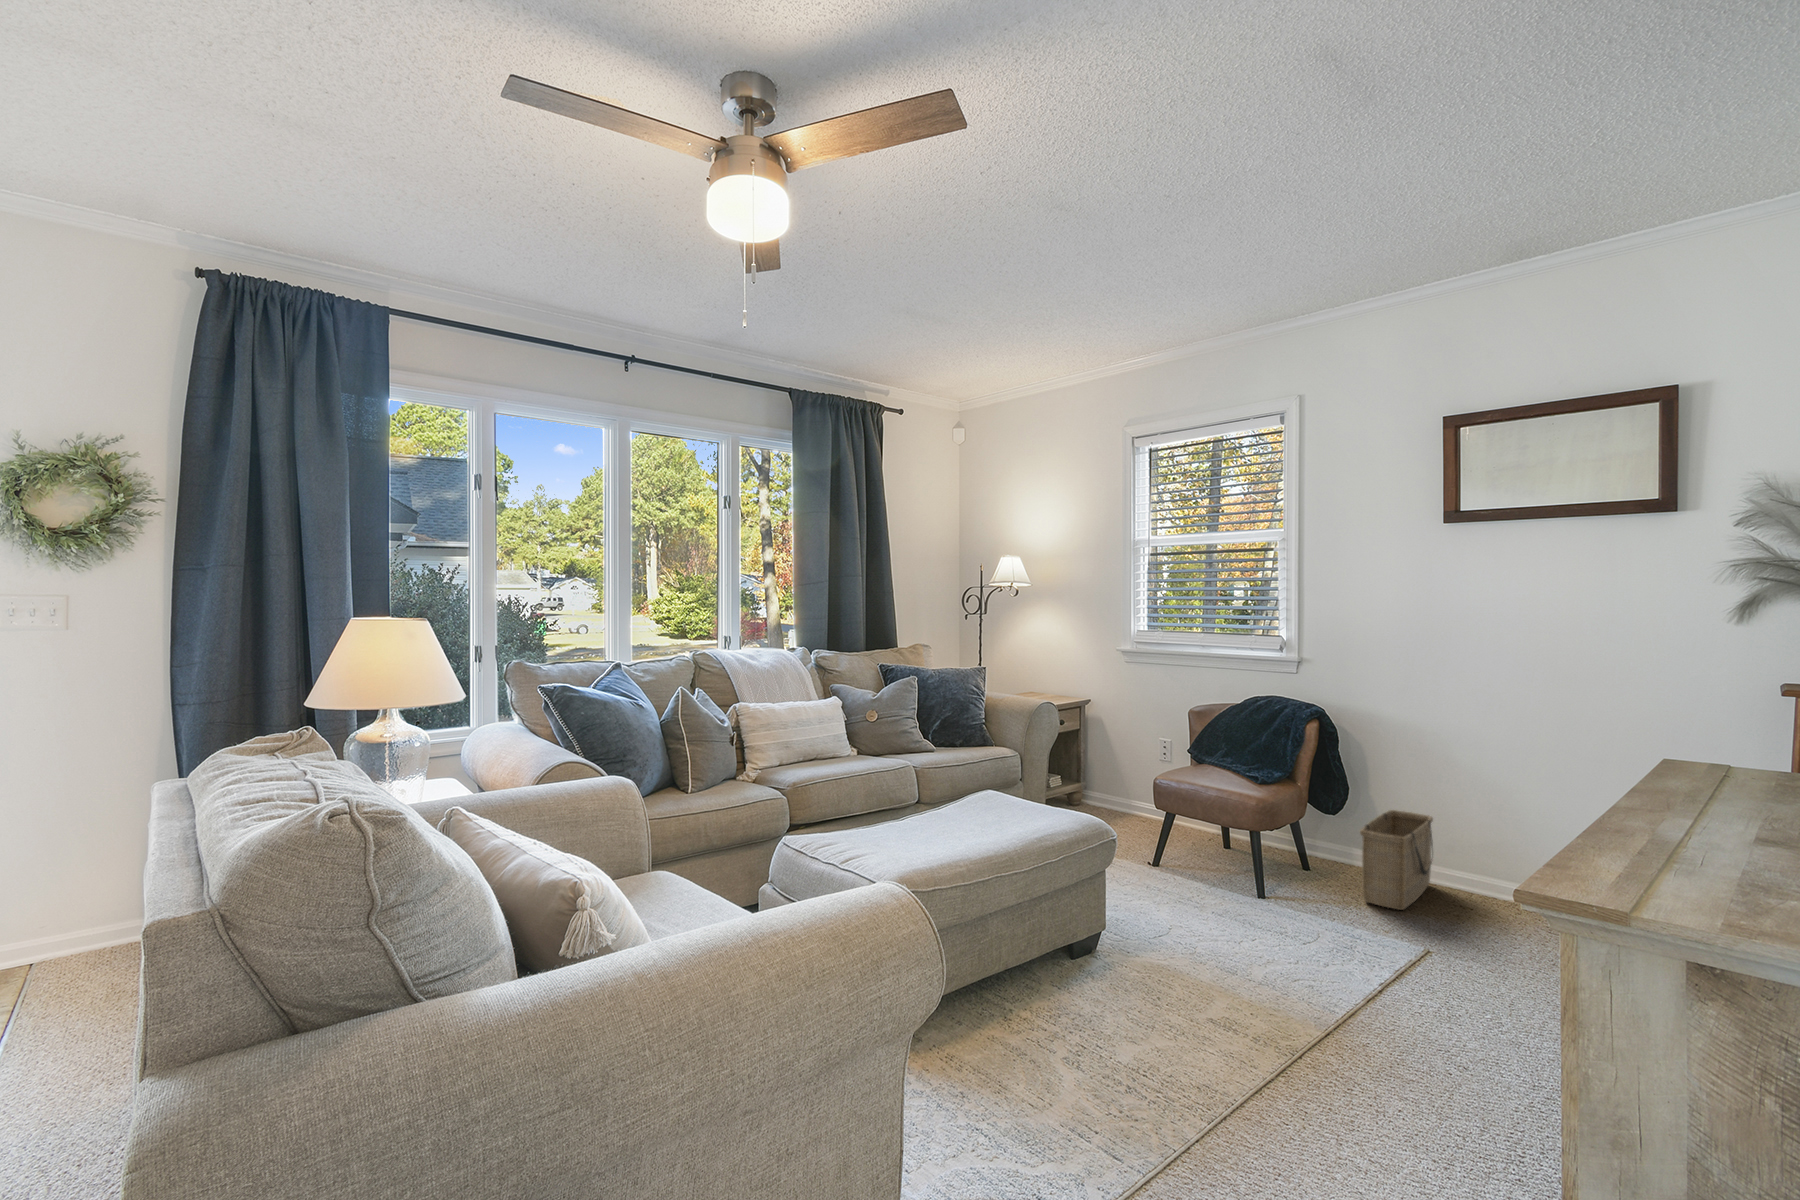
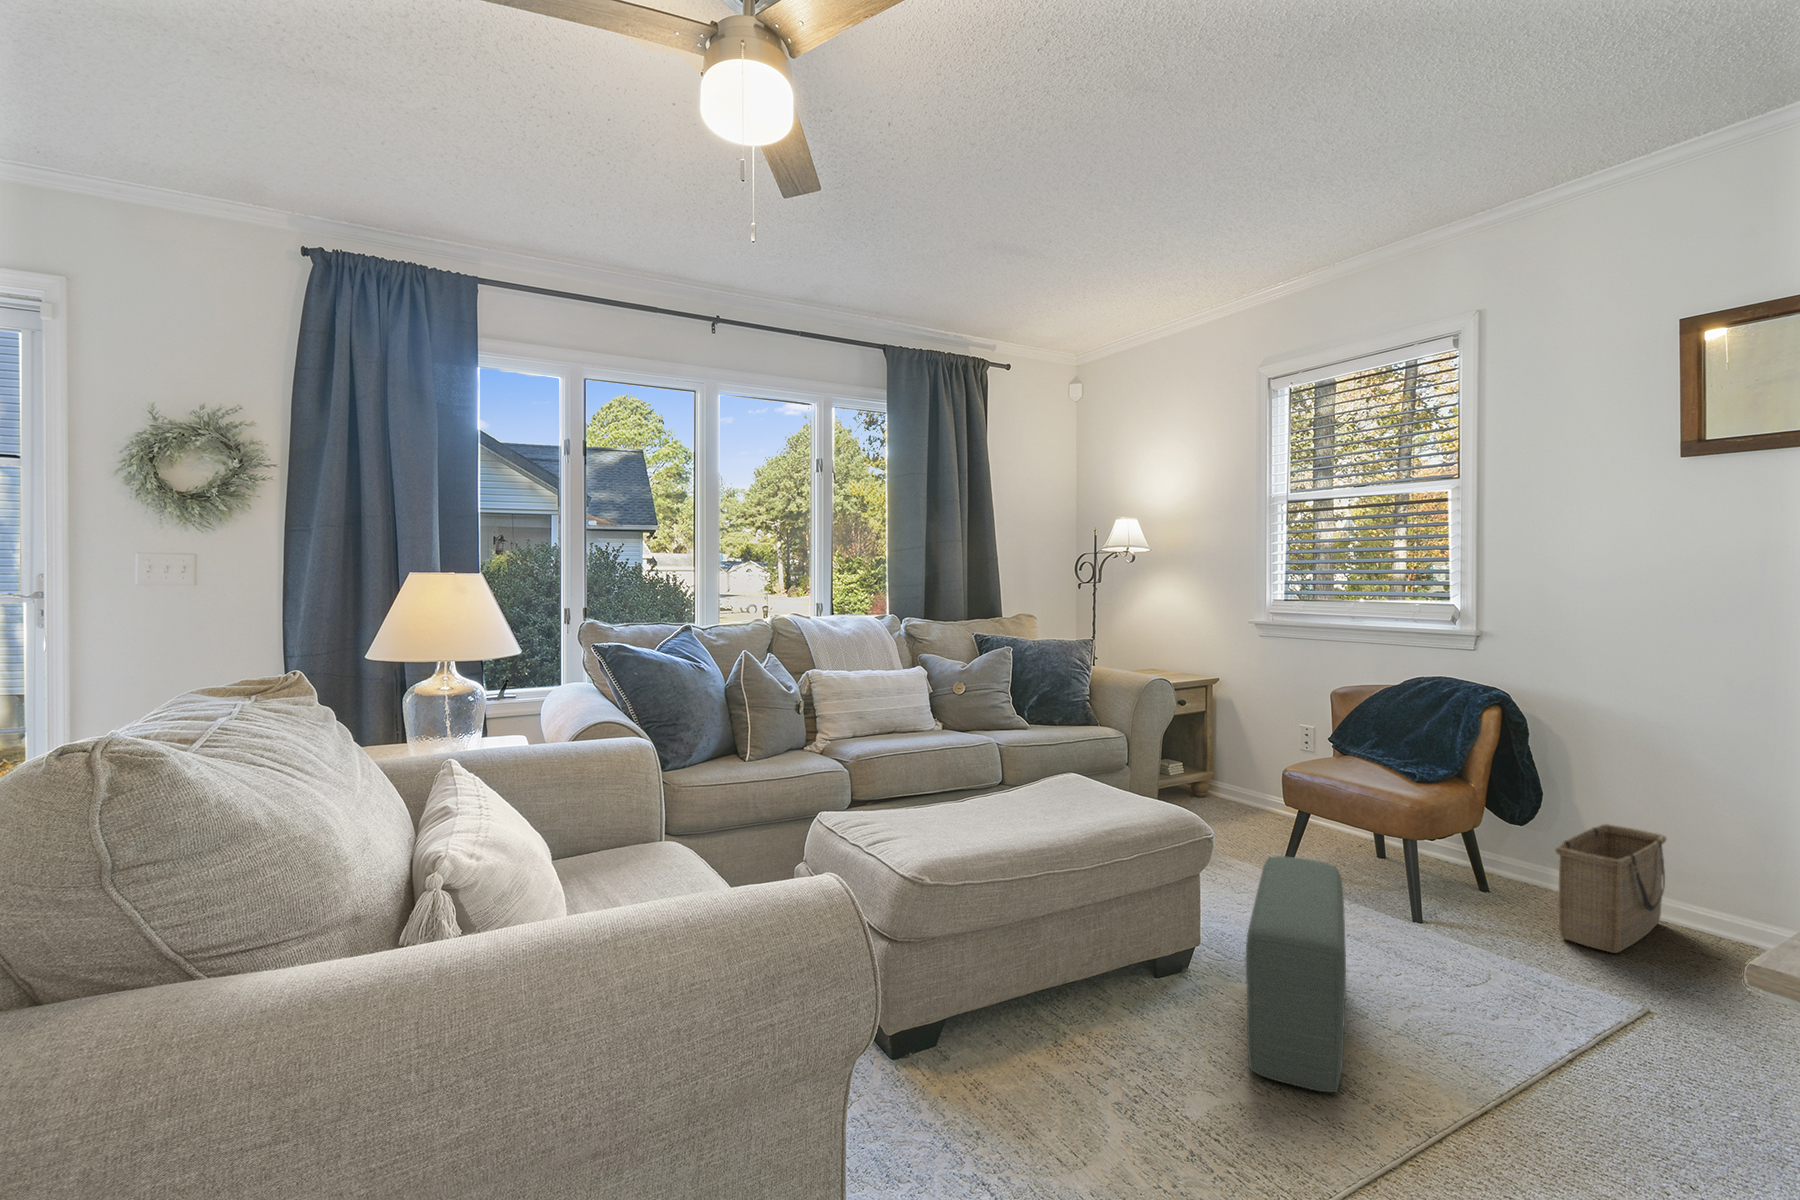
pouf: none [1152,851,1230,1033] -> present [1246,856,1346,1092]

